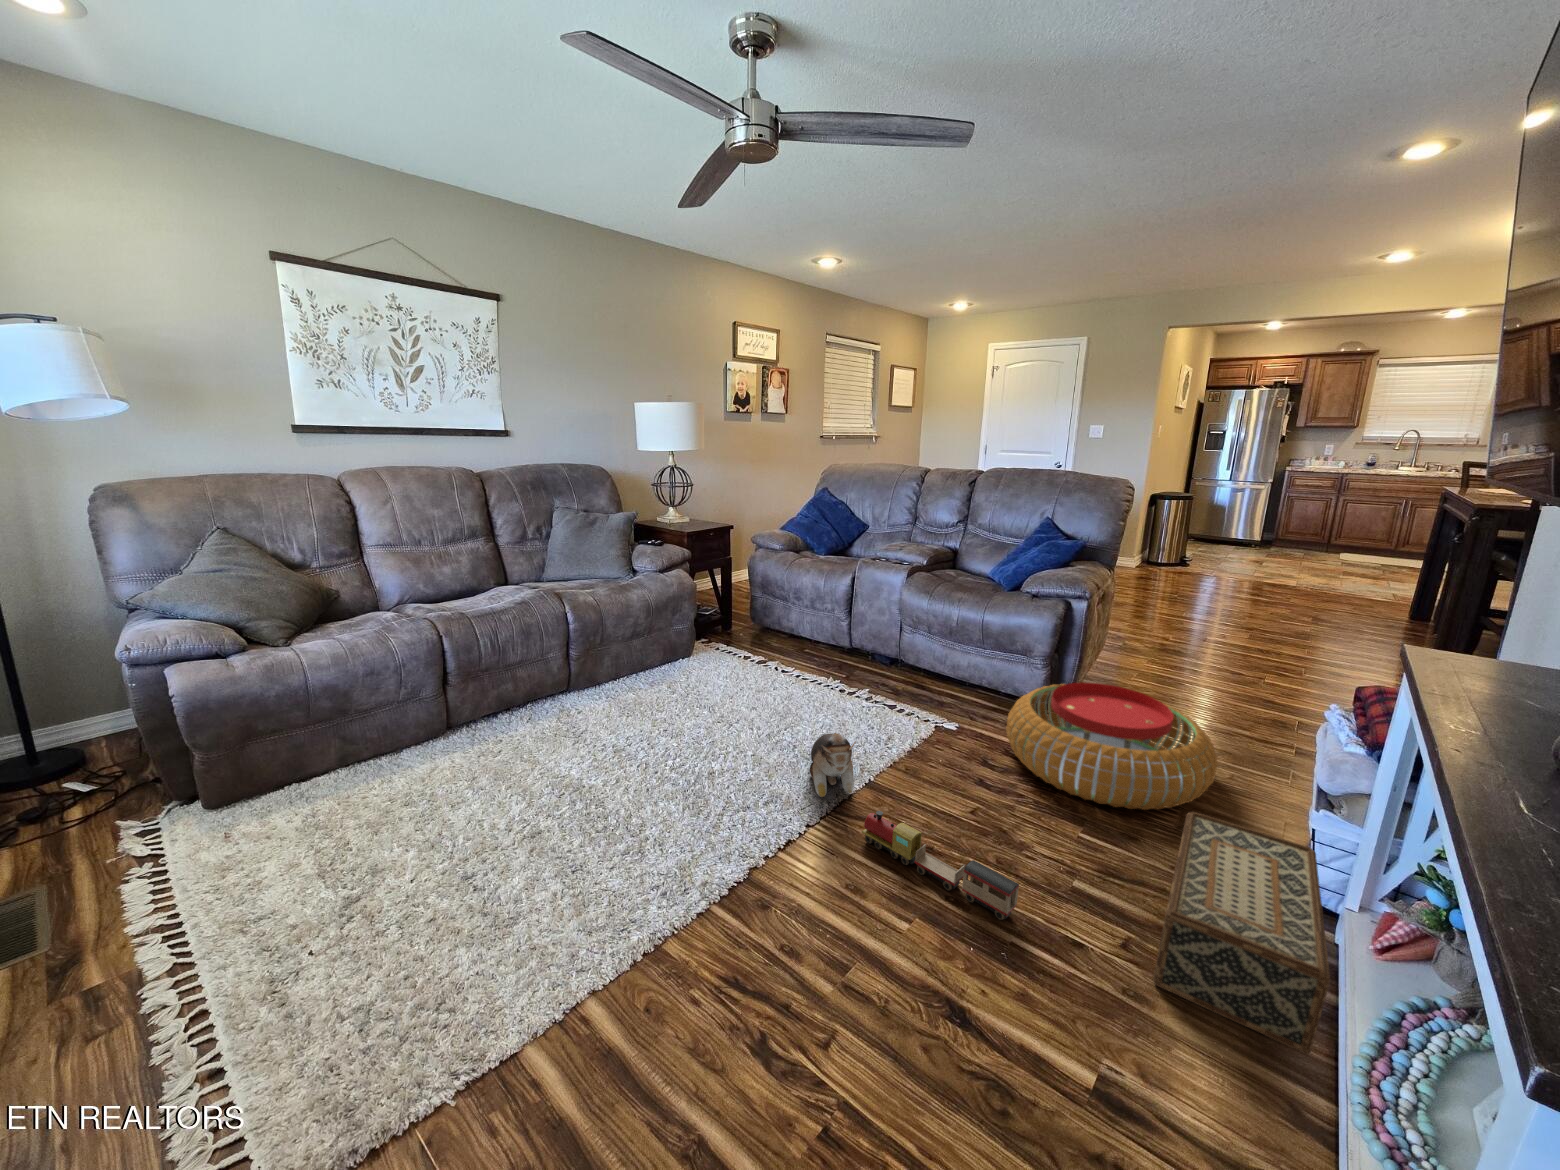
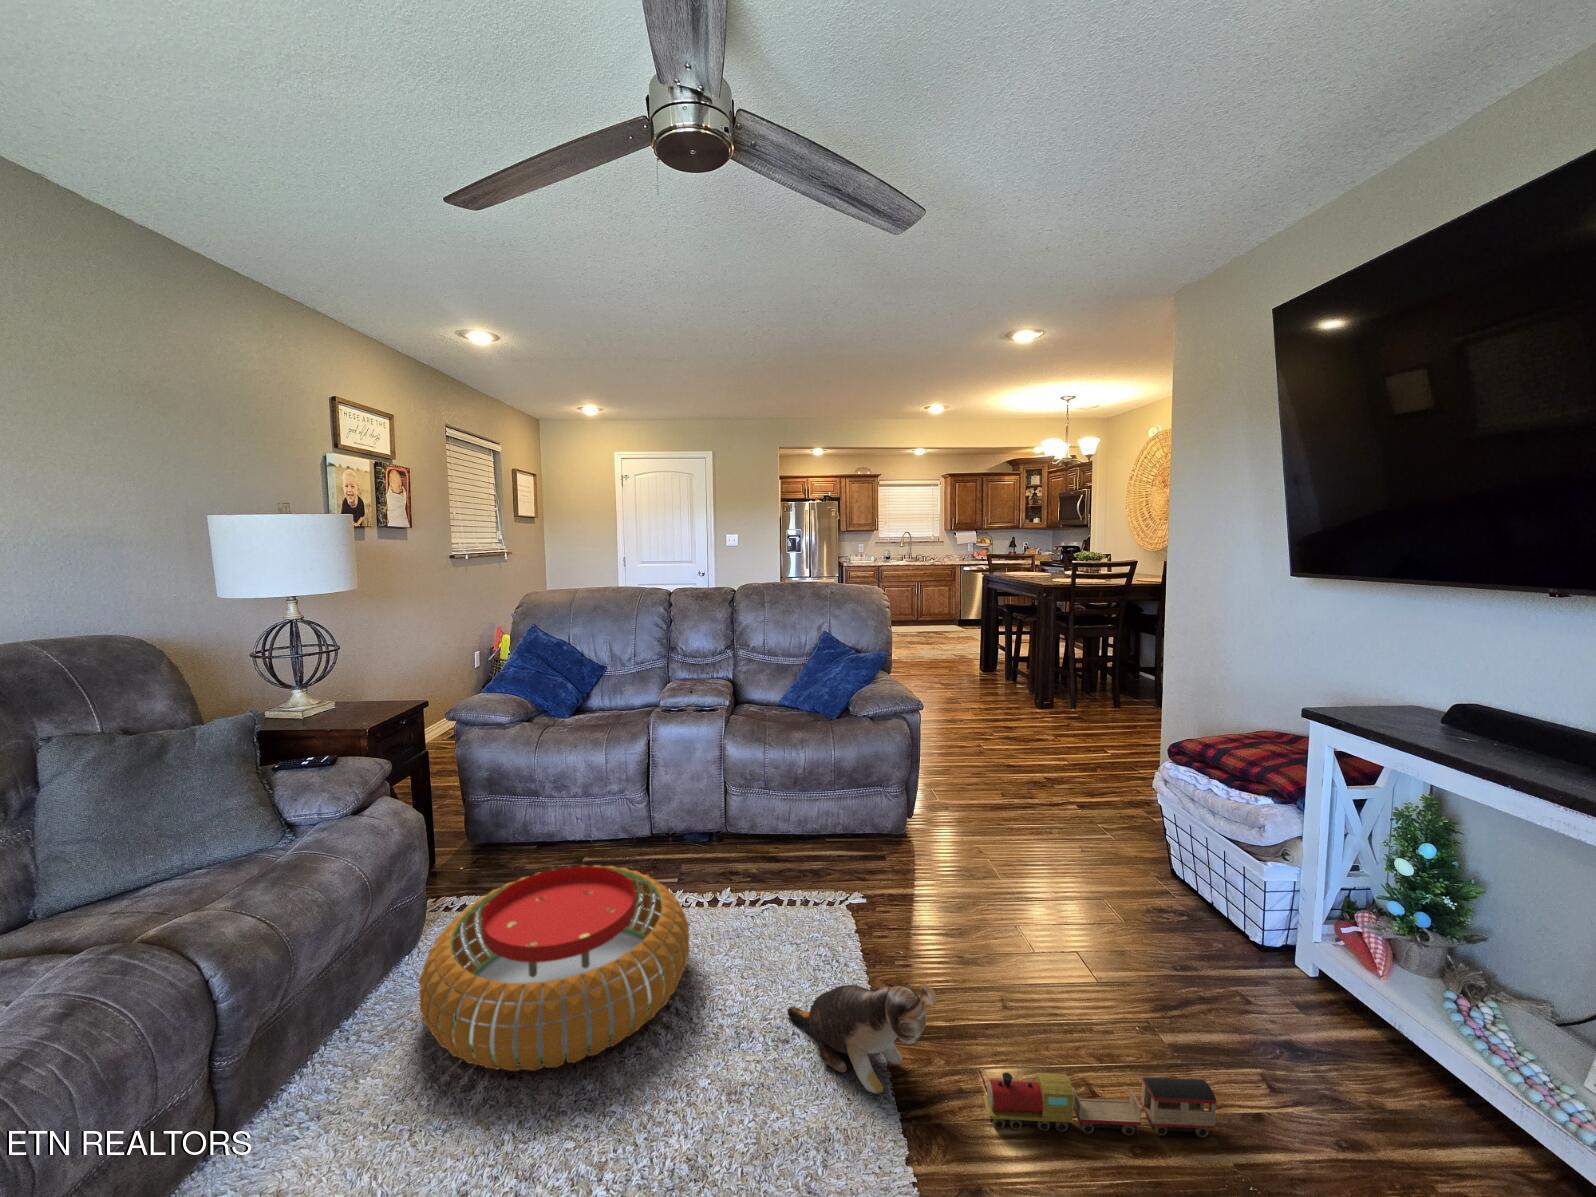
pouf: present [1006,682,1218,810] -> present [419,865,690,1071]
woven basket: present [1153,812,1330,1055] -> none [1187,901,1460,1114]

